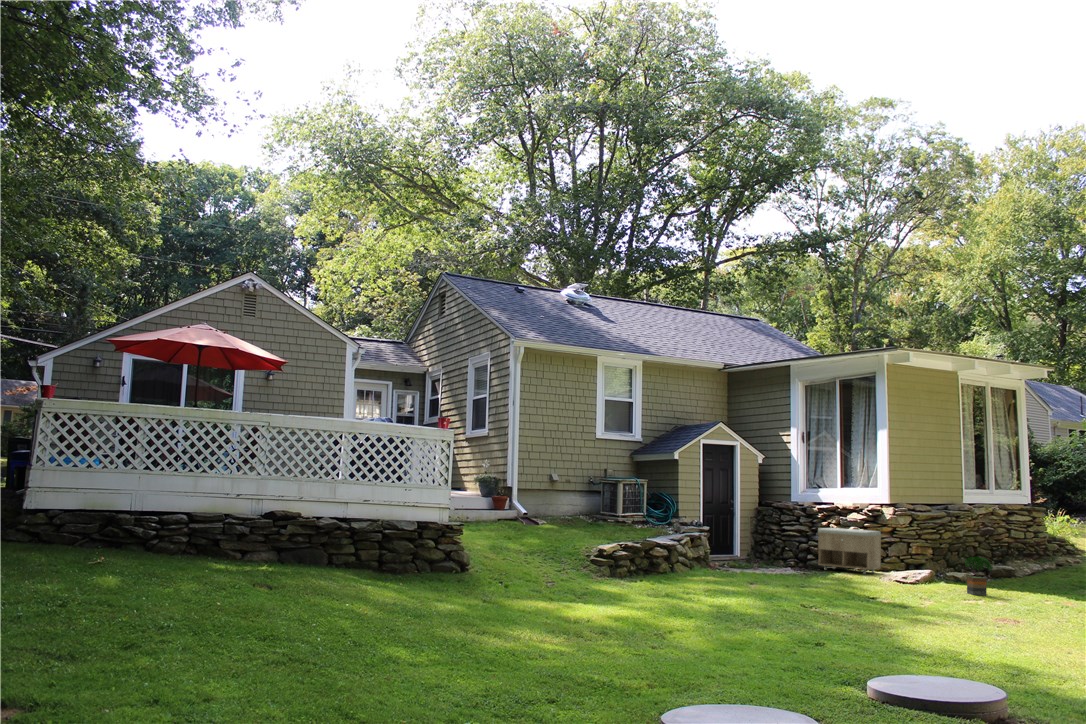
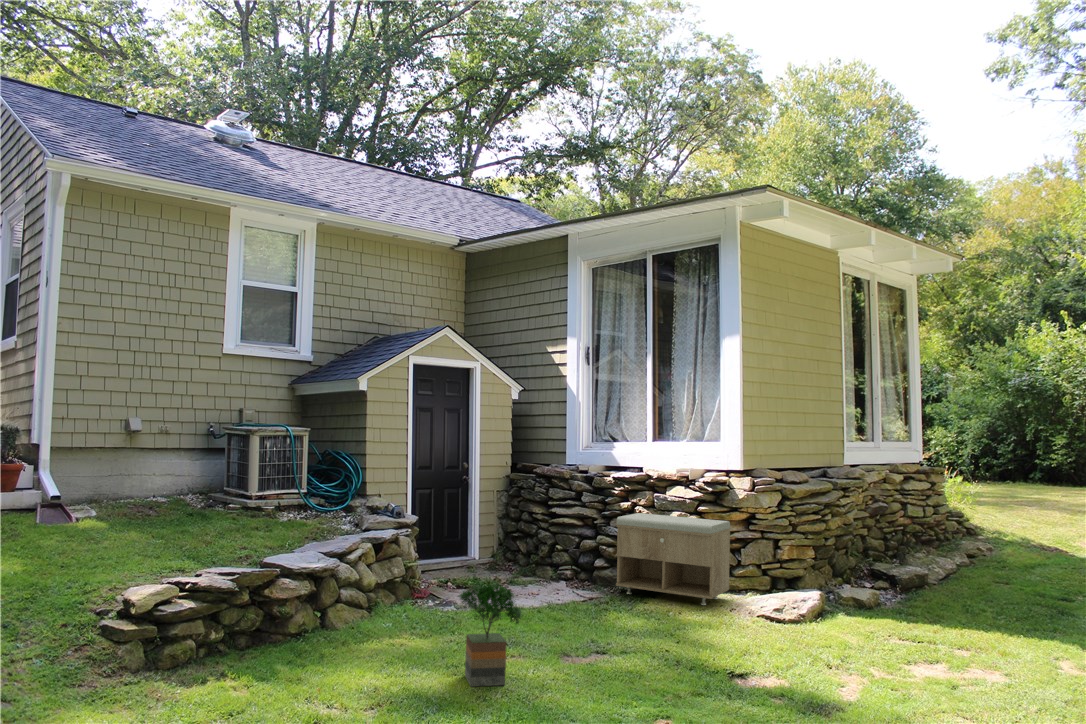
potted tree: present [965,557,993,595] -> present [460,585,521,687]

